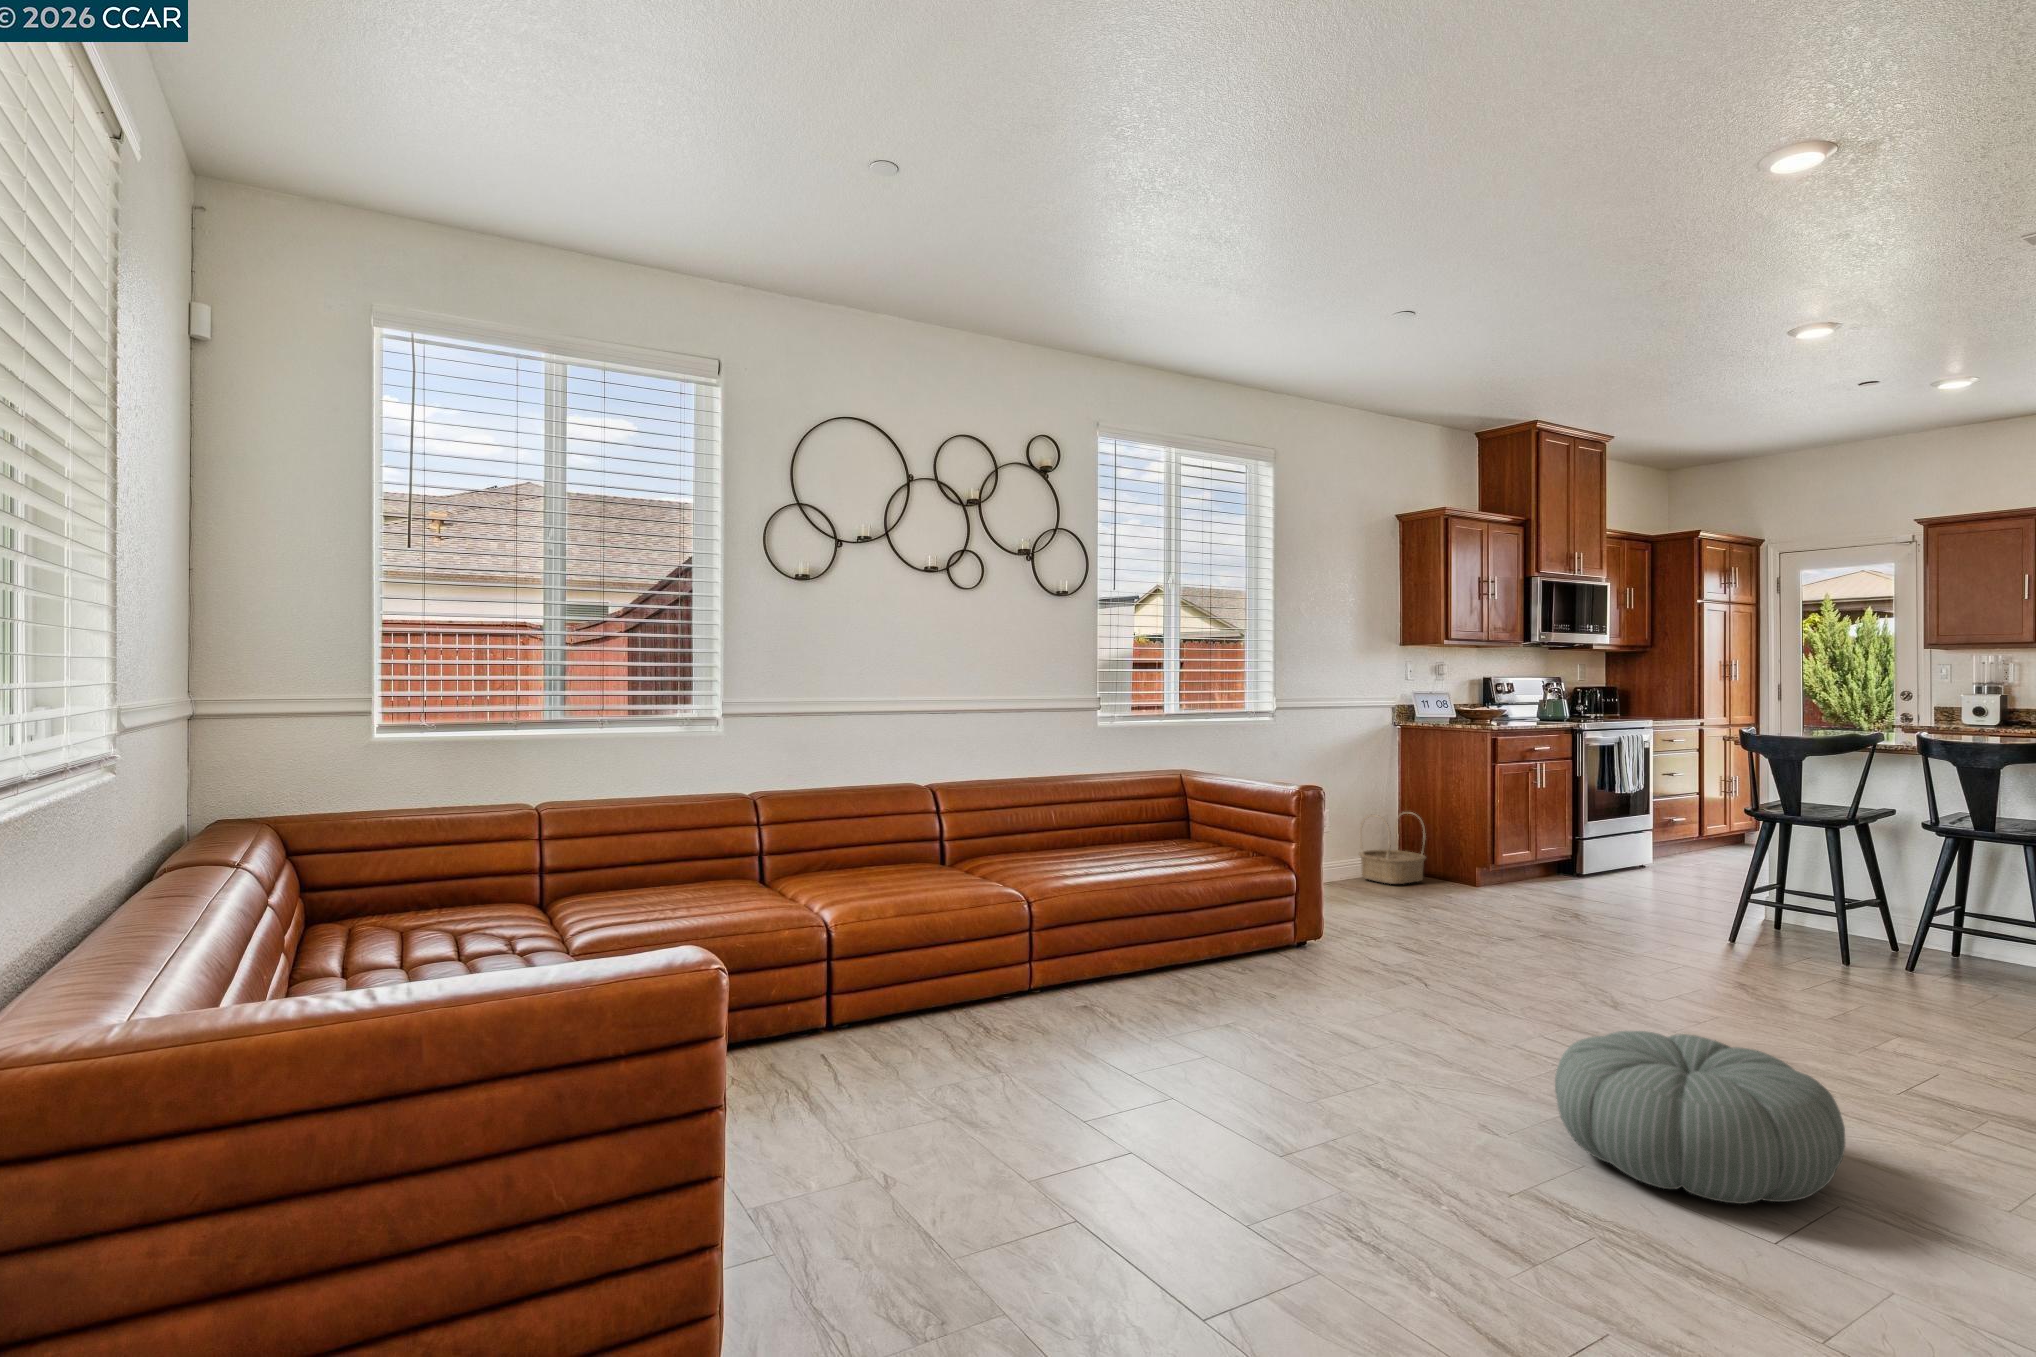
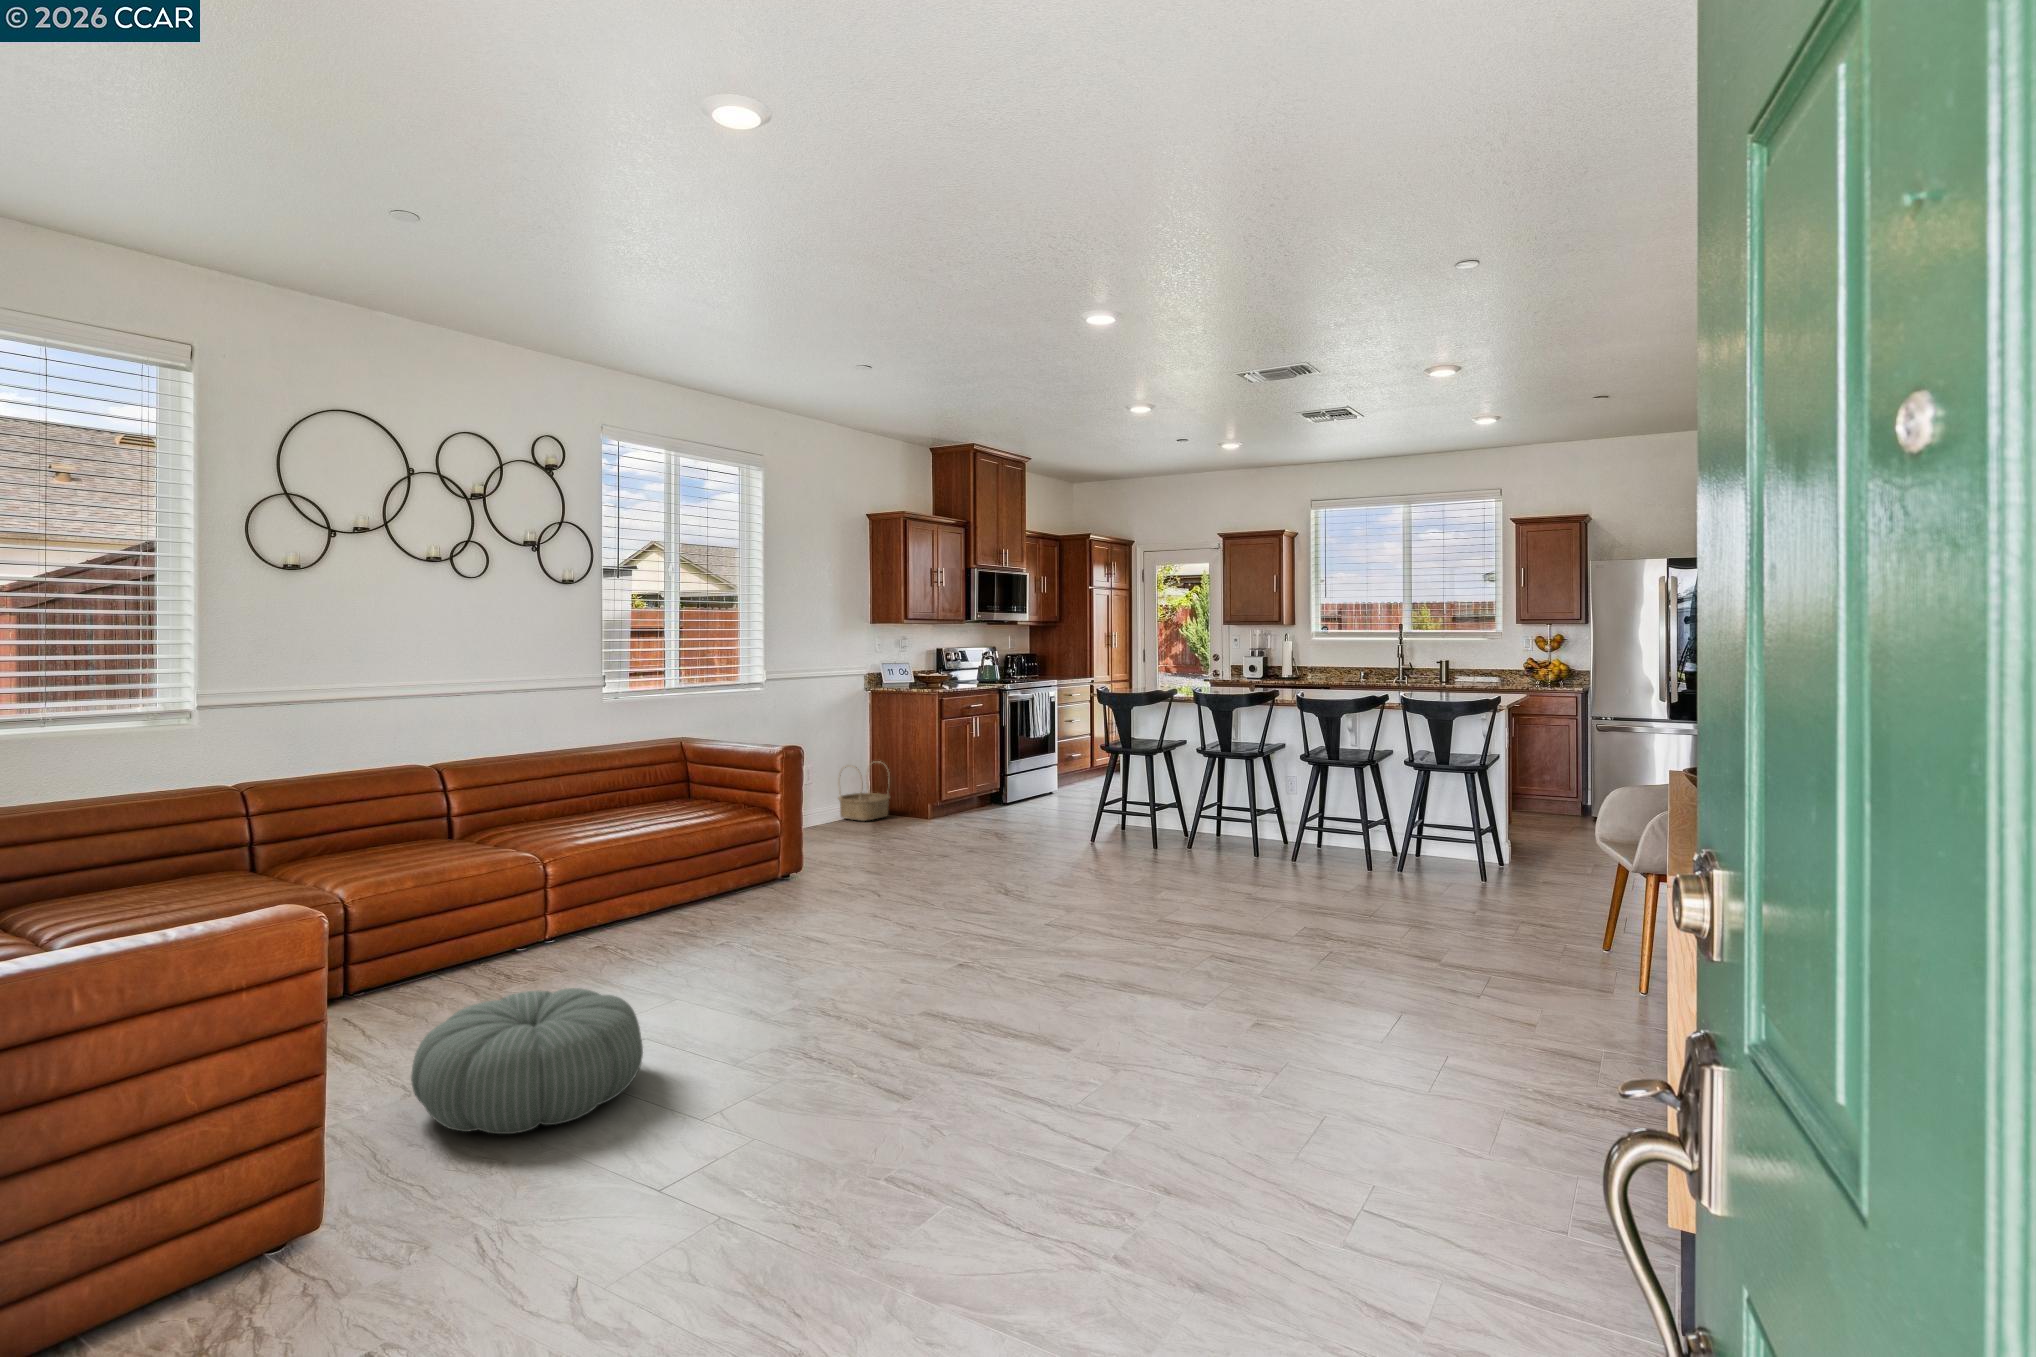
pouf: present [1555,1031,1845,1204] -> present [411,988,643,1134]

